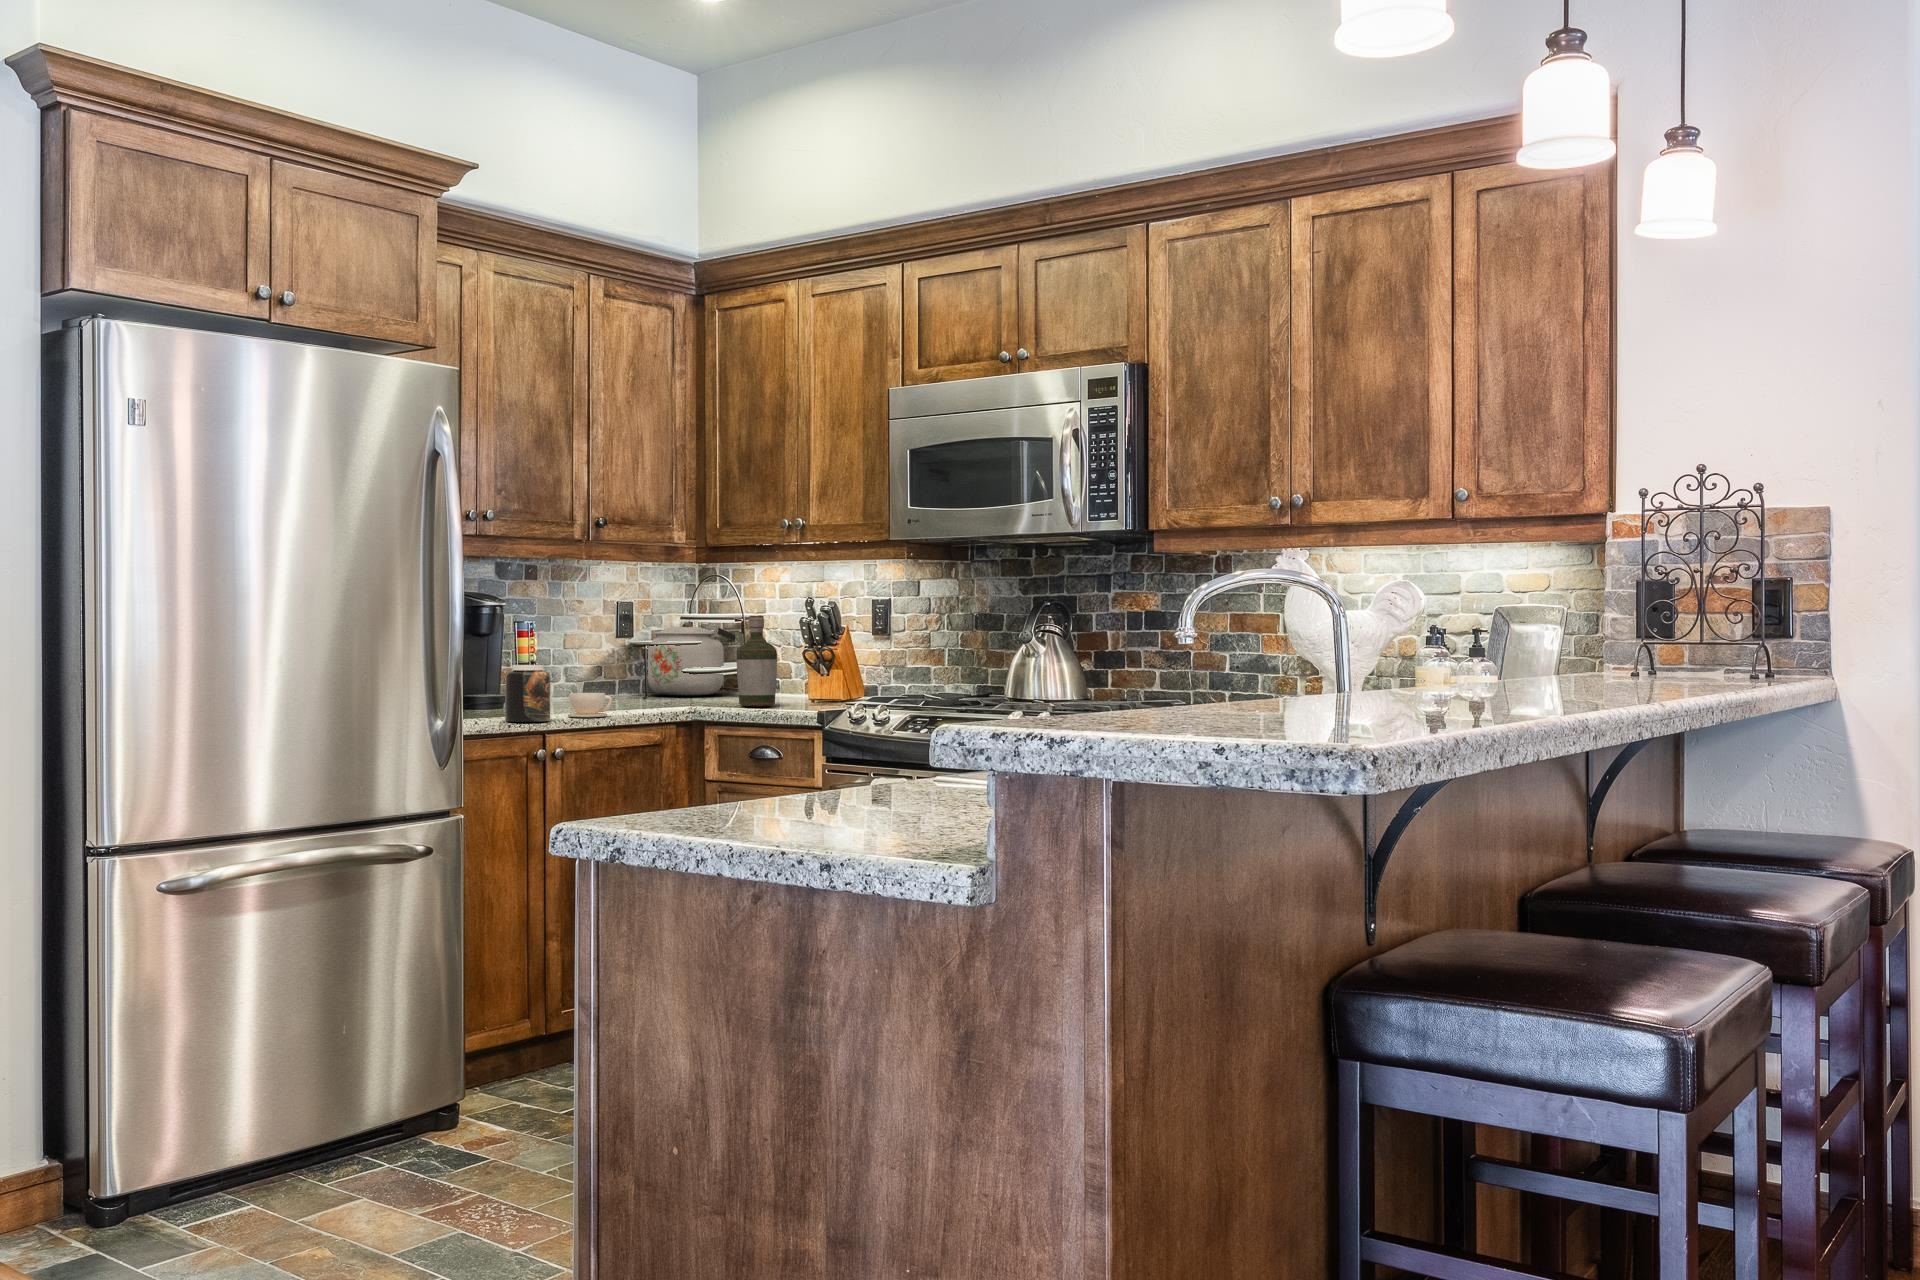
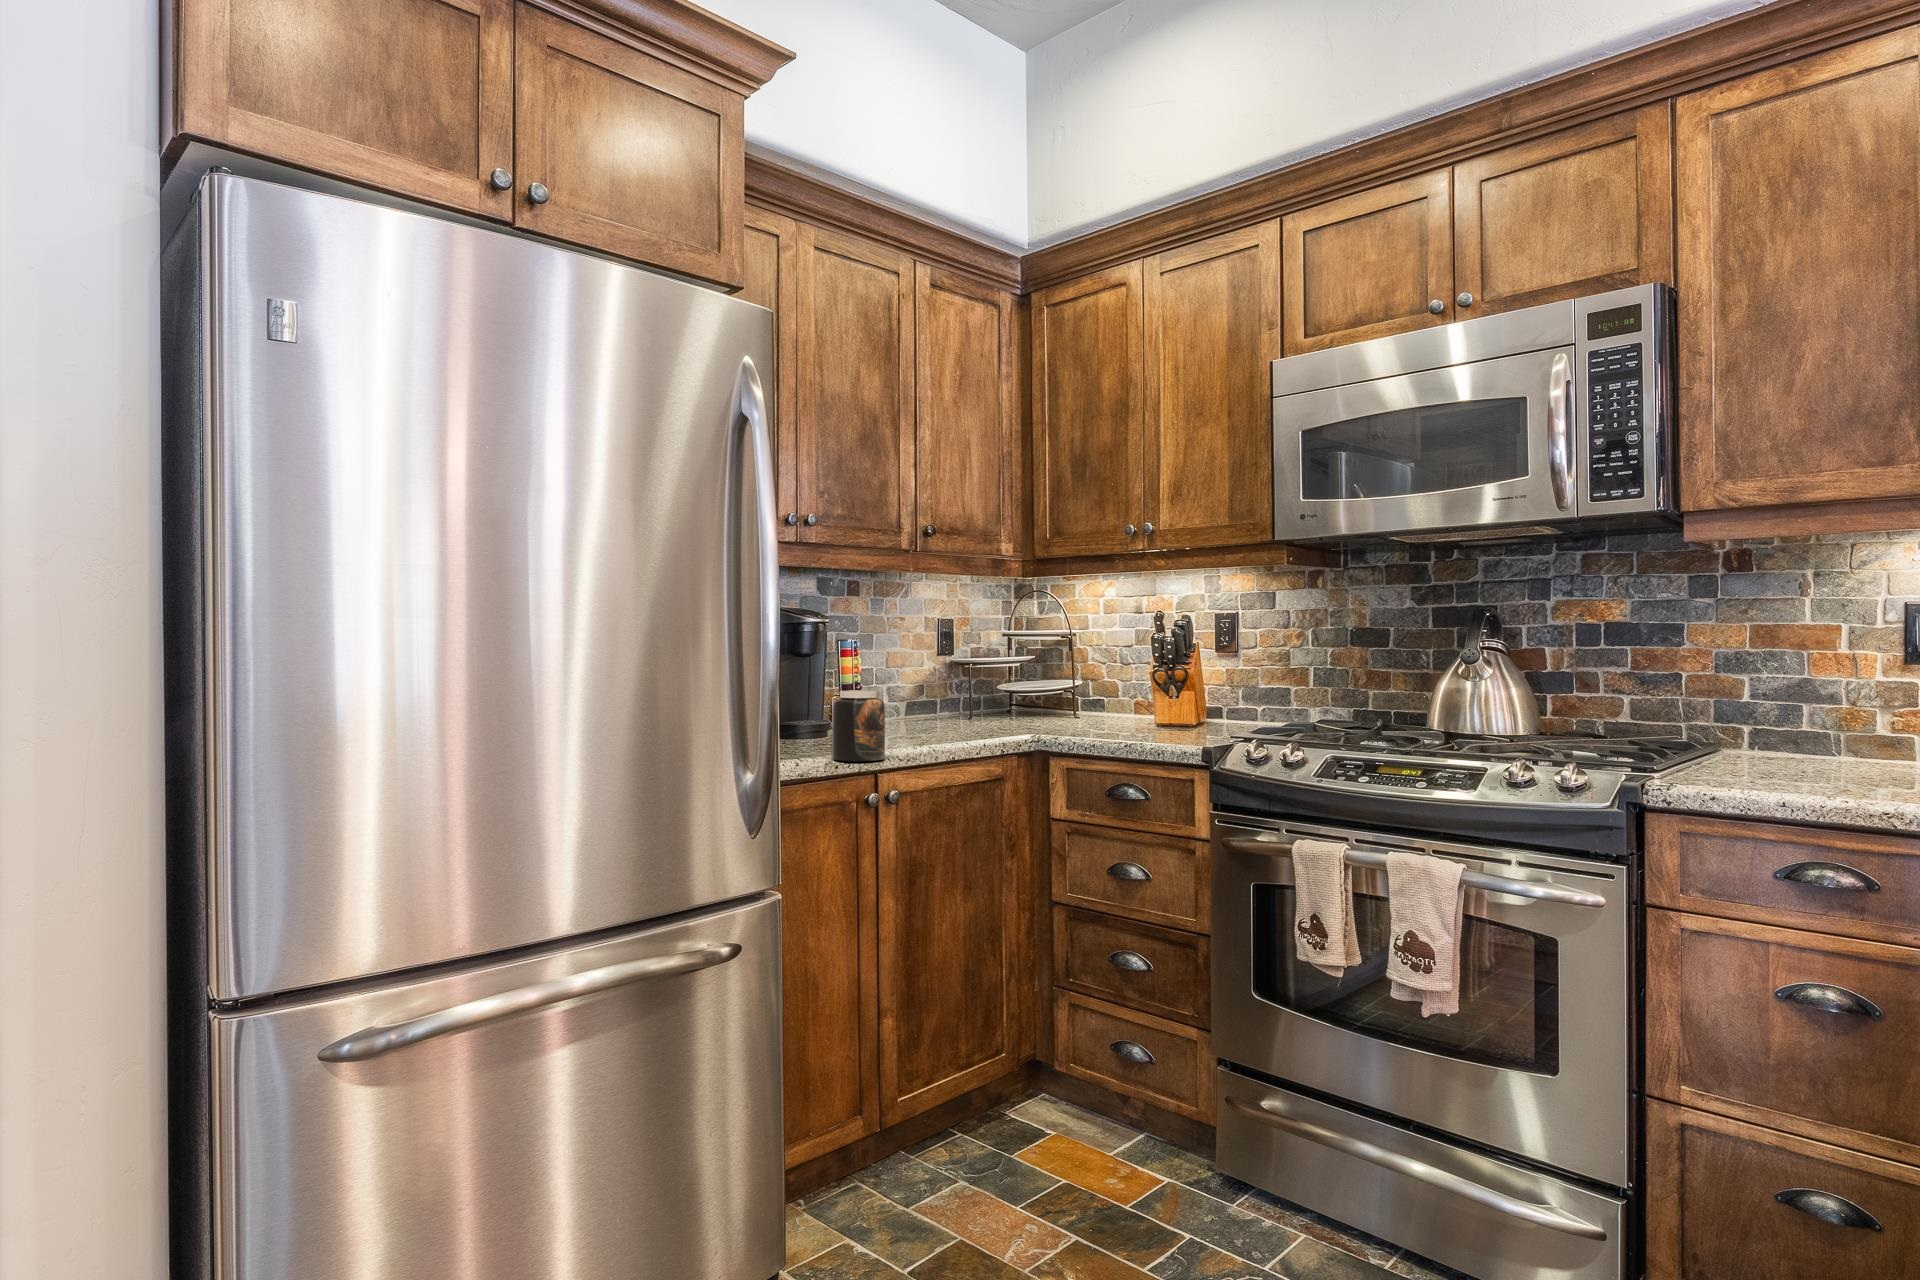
bottle: present [736,616,777,706] -> none [1076,631,1123,733]
kettle: present [647,621,736,696] -> none [957,637,1056,714]
coffee cup: present [568,693,612,717] -> none [902,721,952,752]

